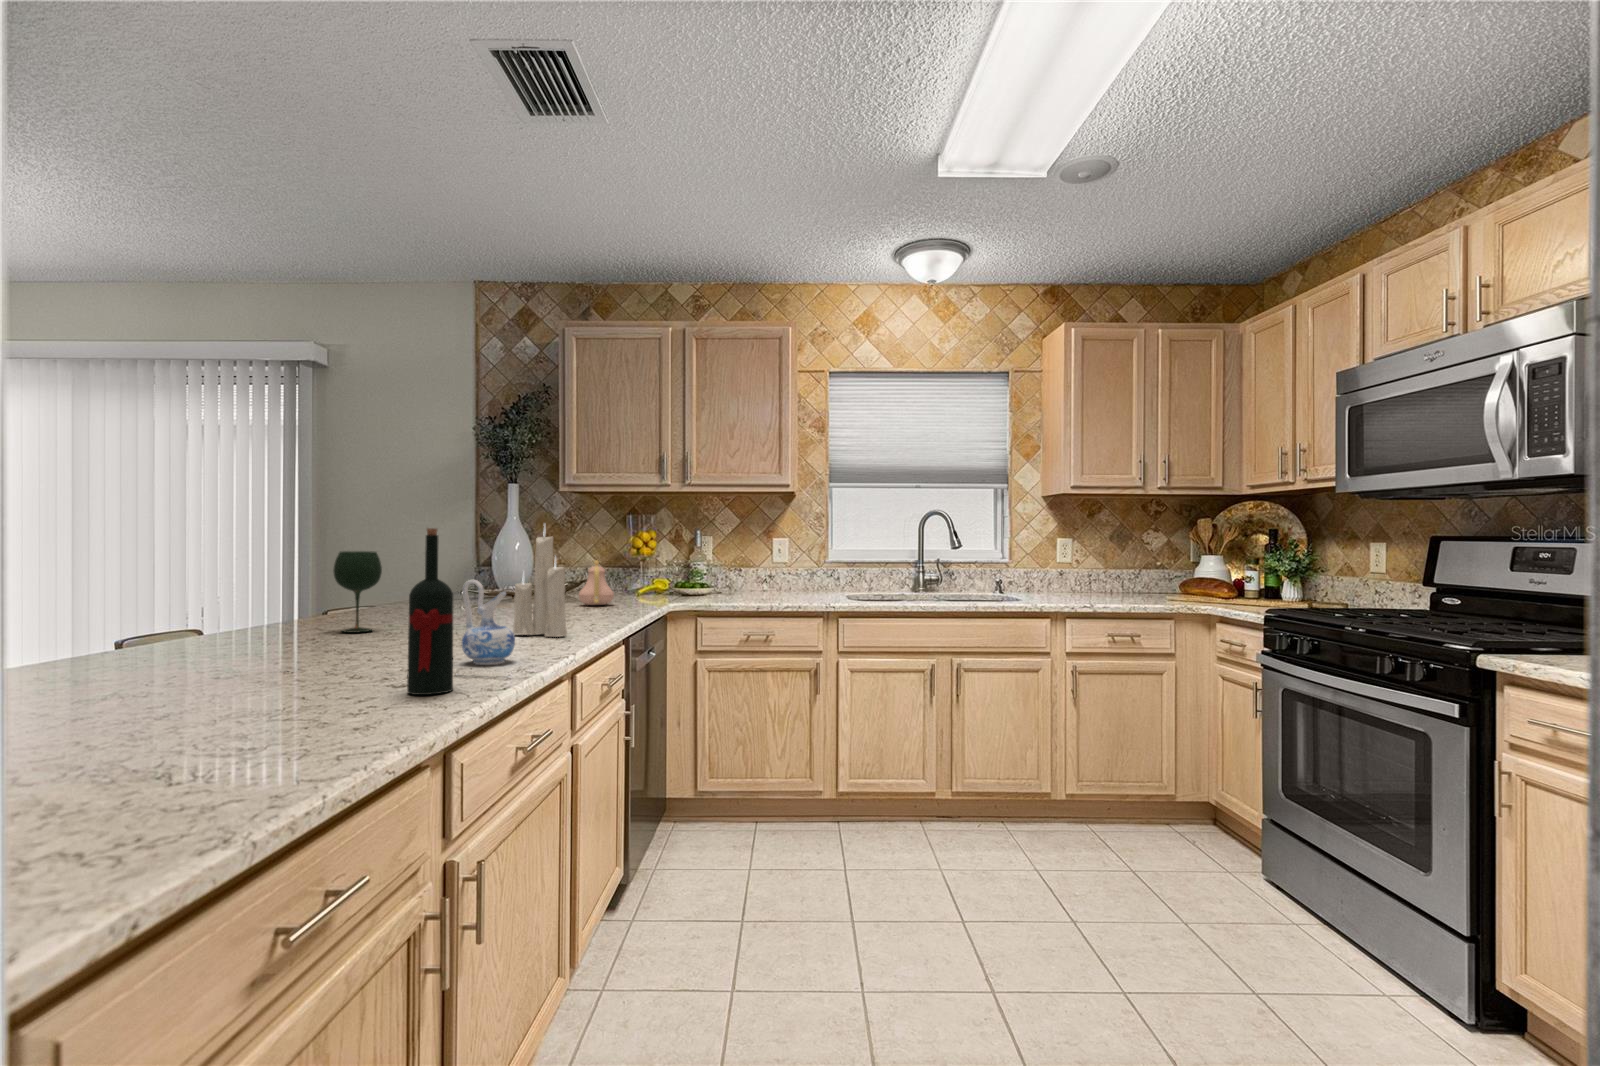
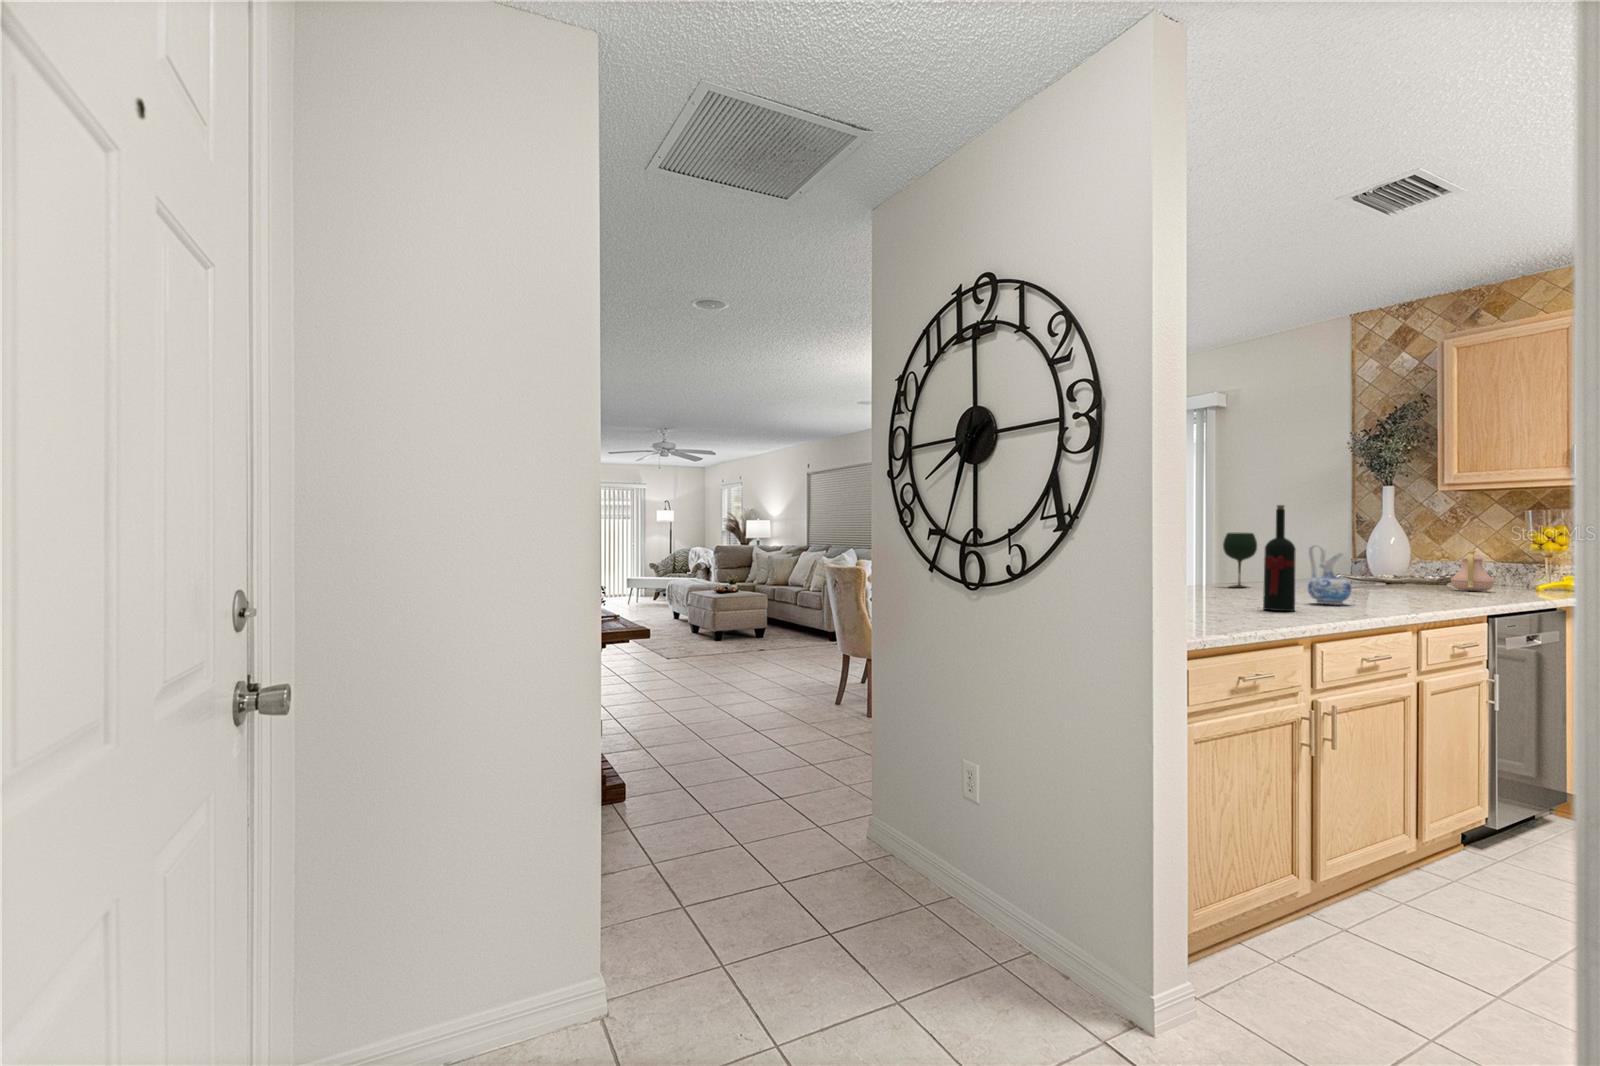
candle: present [513,536,567,637] -> none [1361,503,1414,600]

